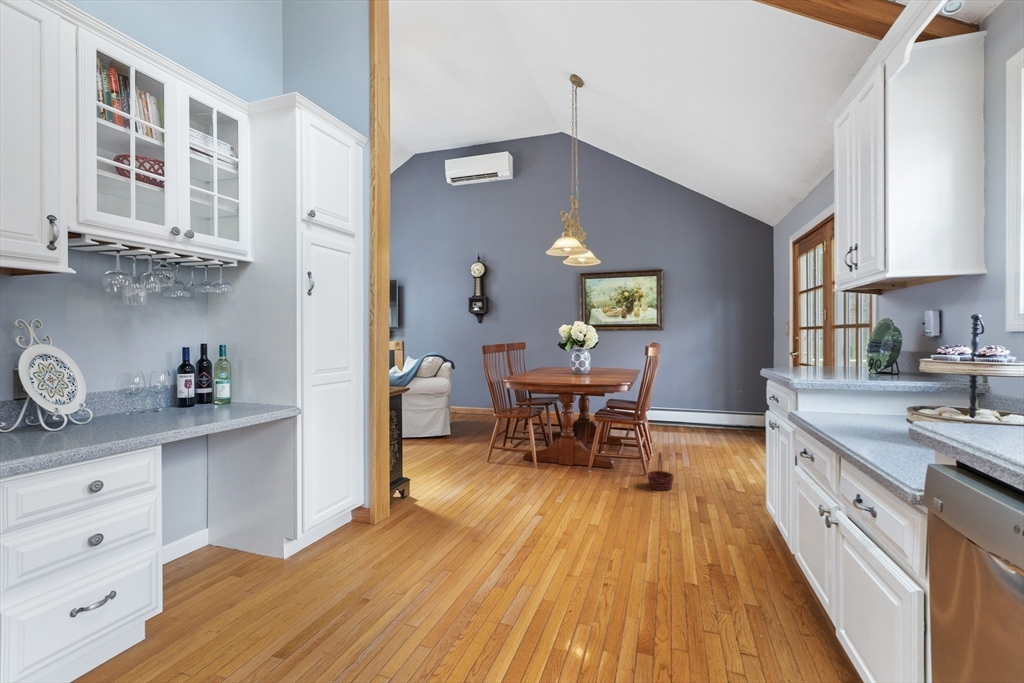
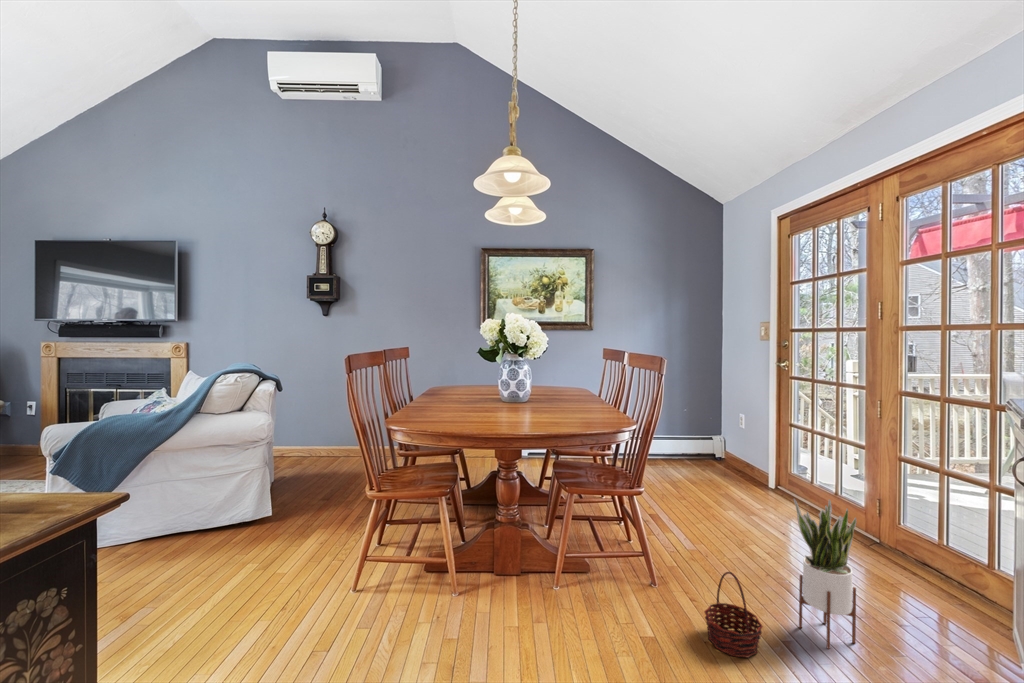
potted plant: none [697,418,731,494] -> present [794,499,856,649]

